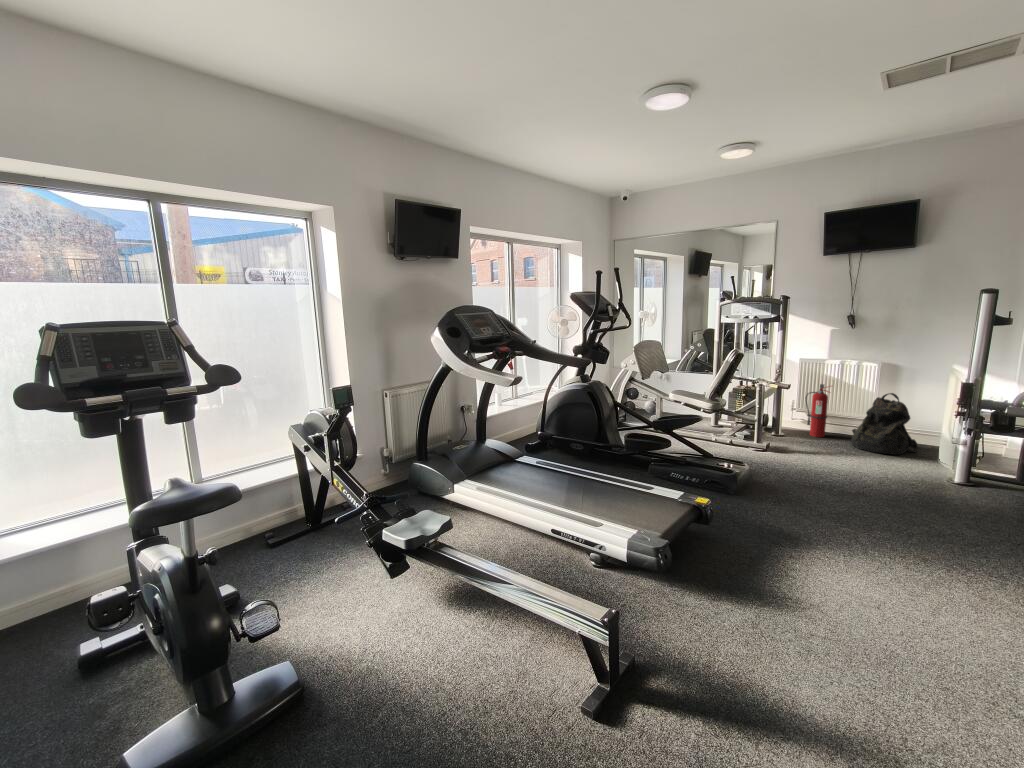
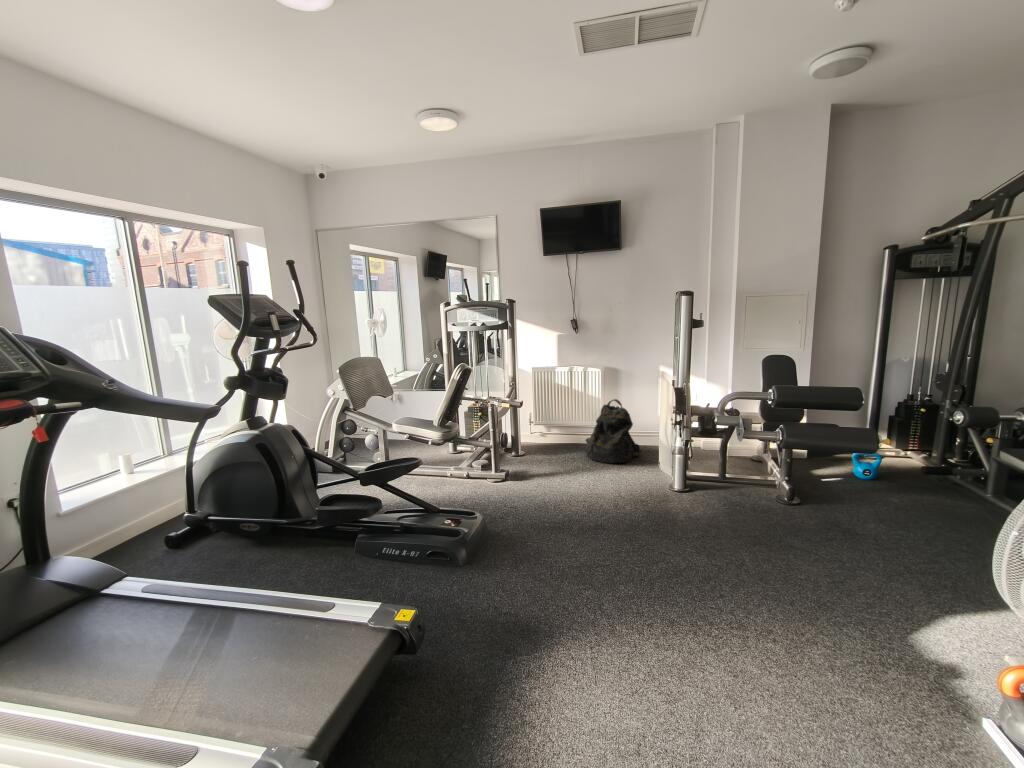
fire extinguisher: present [805,384,828,437] -> none [542,394,565,451]

